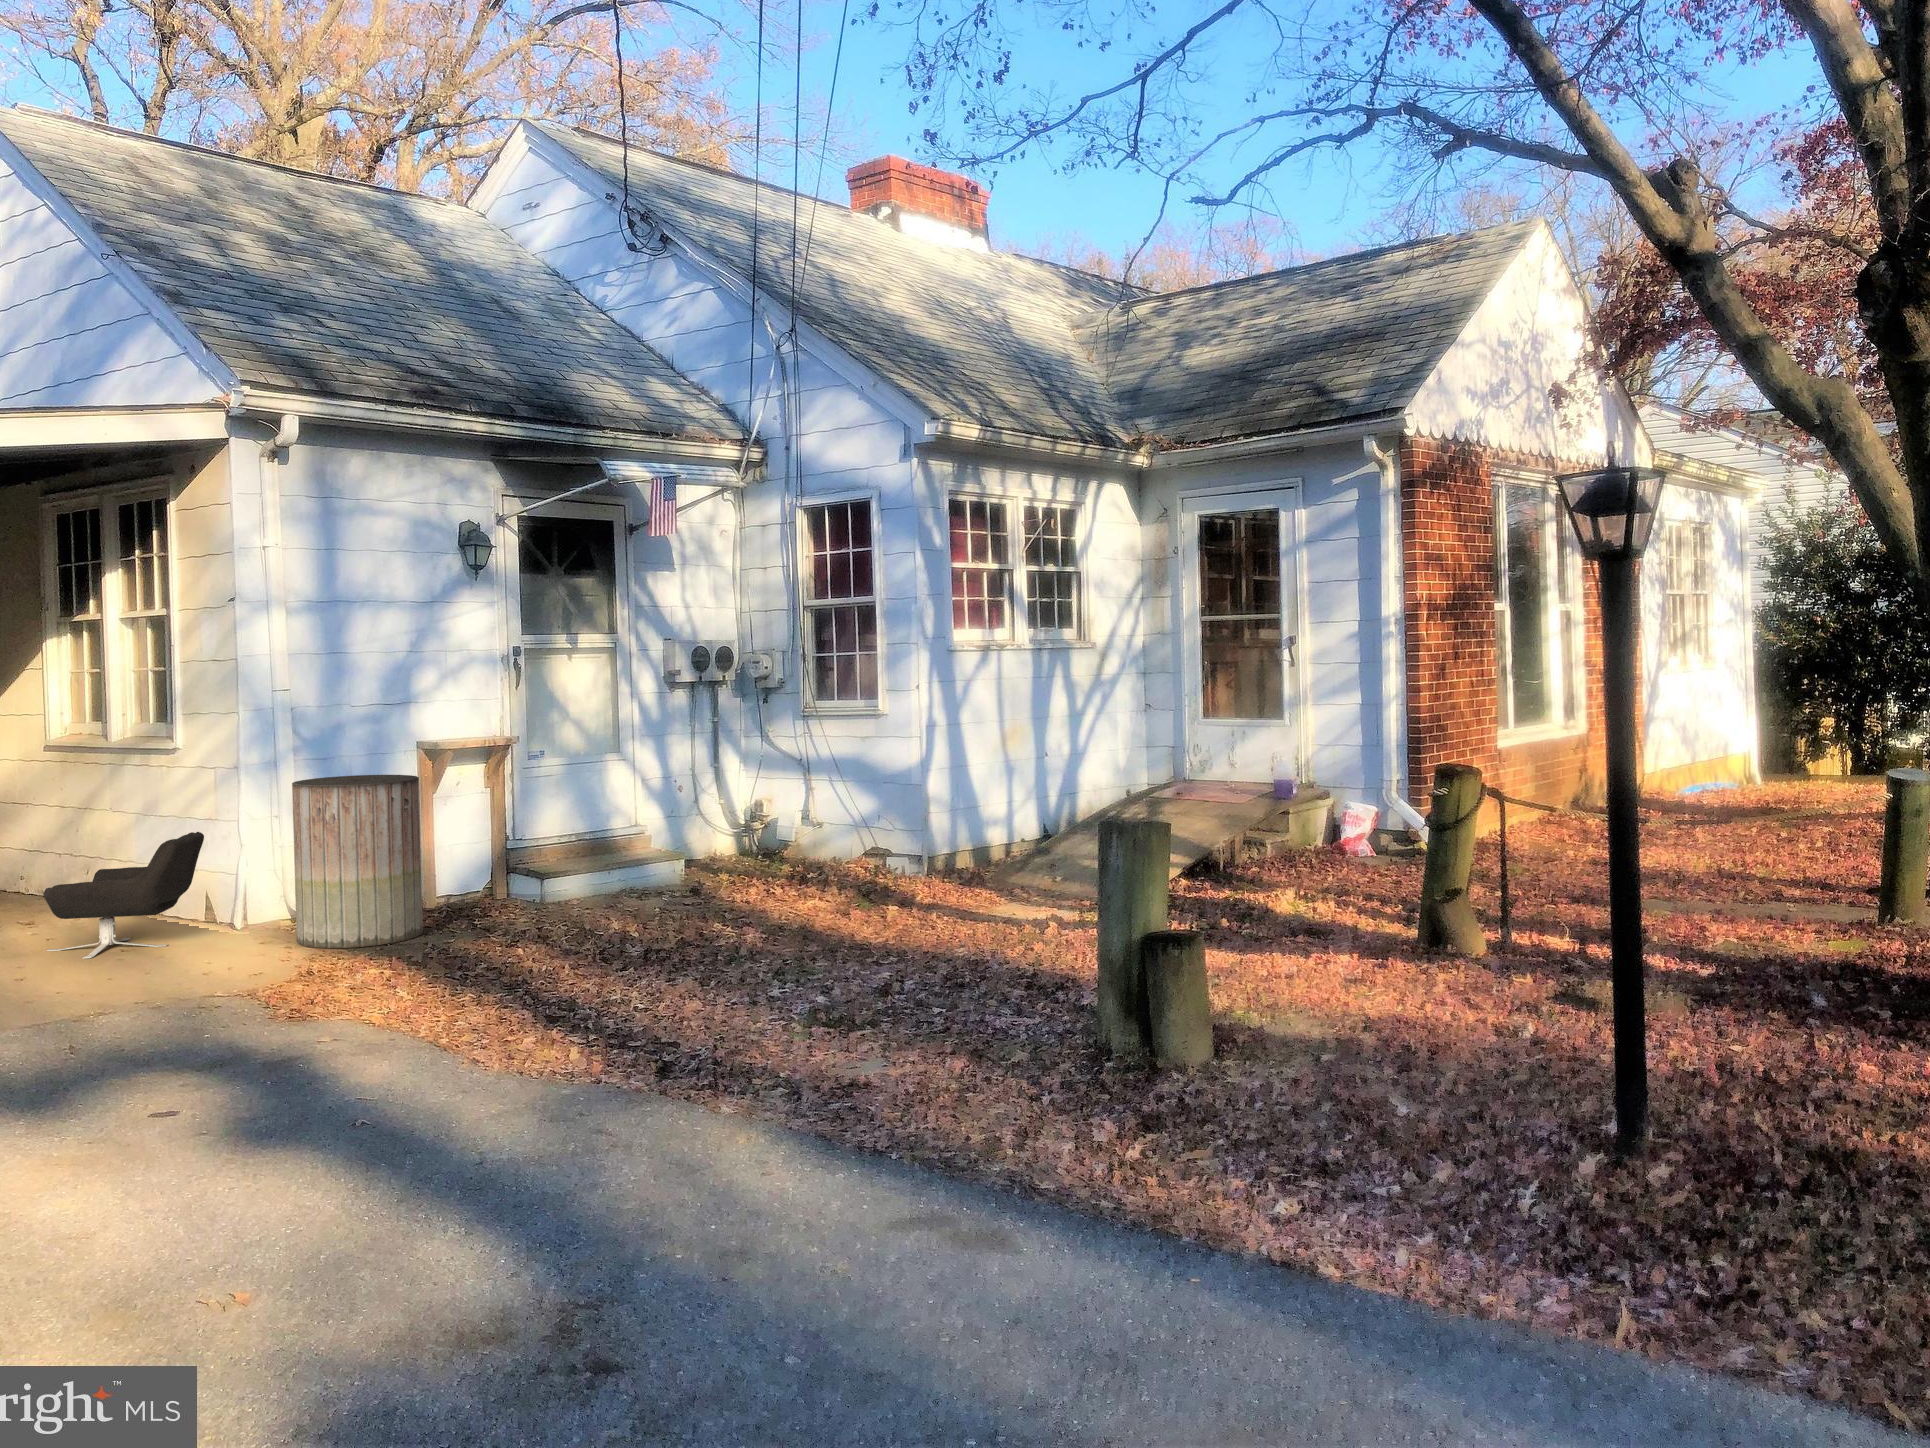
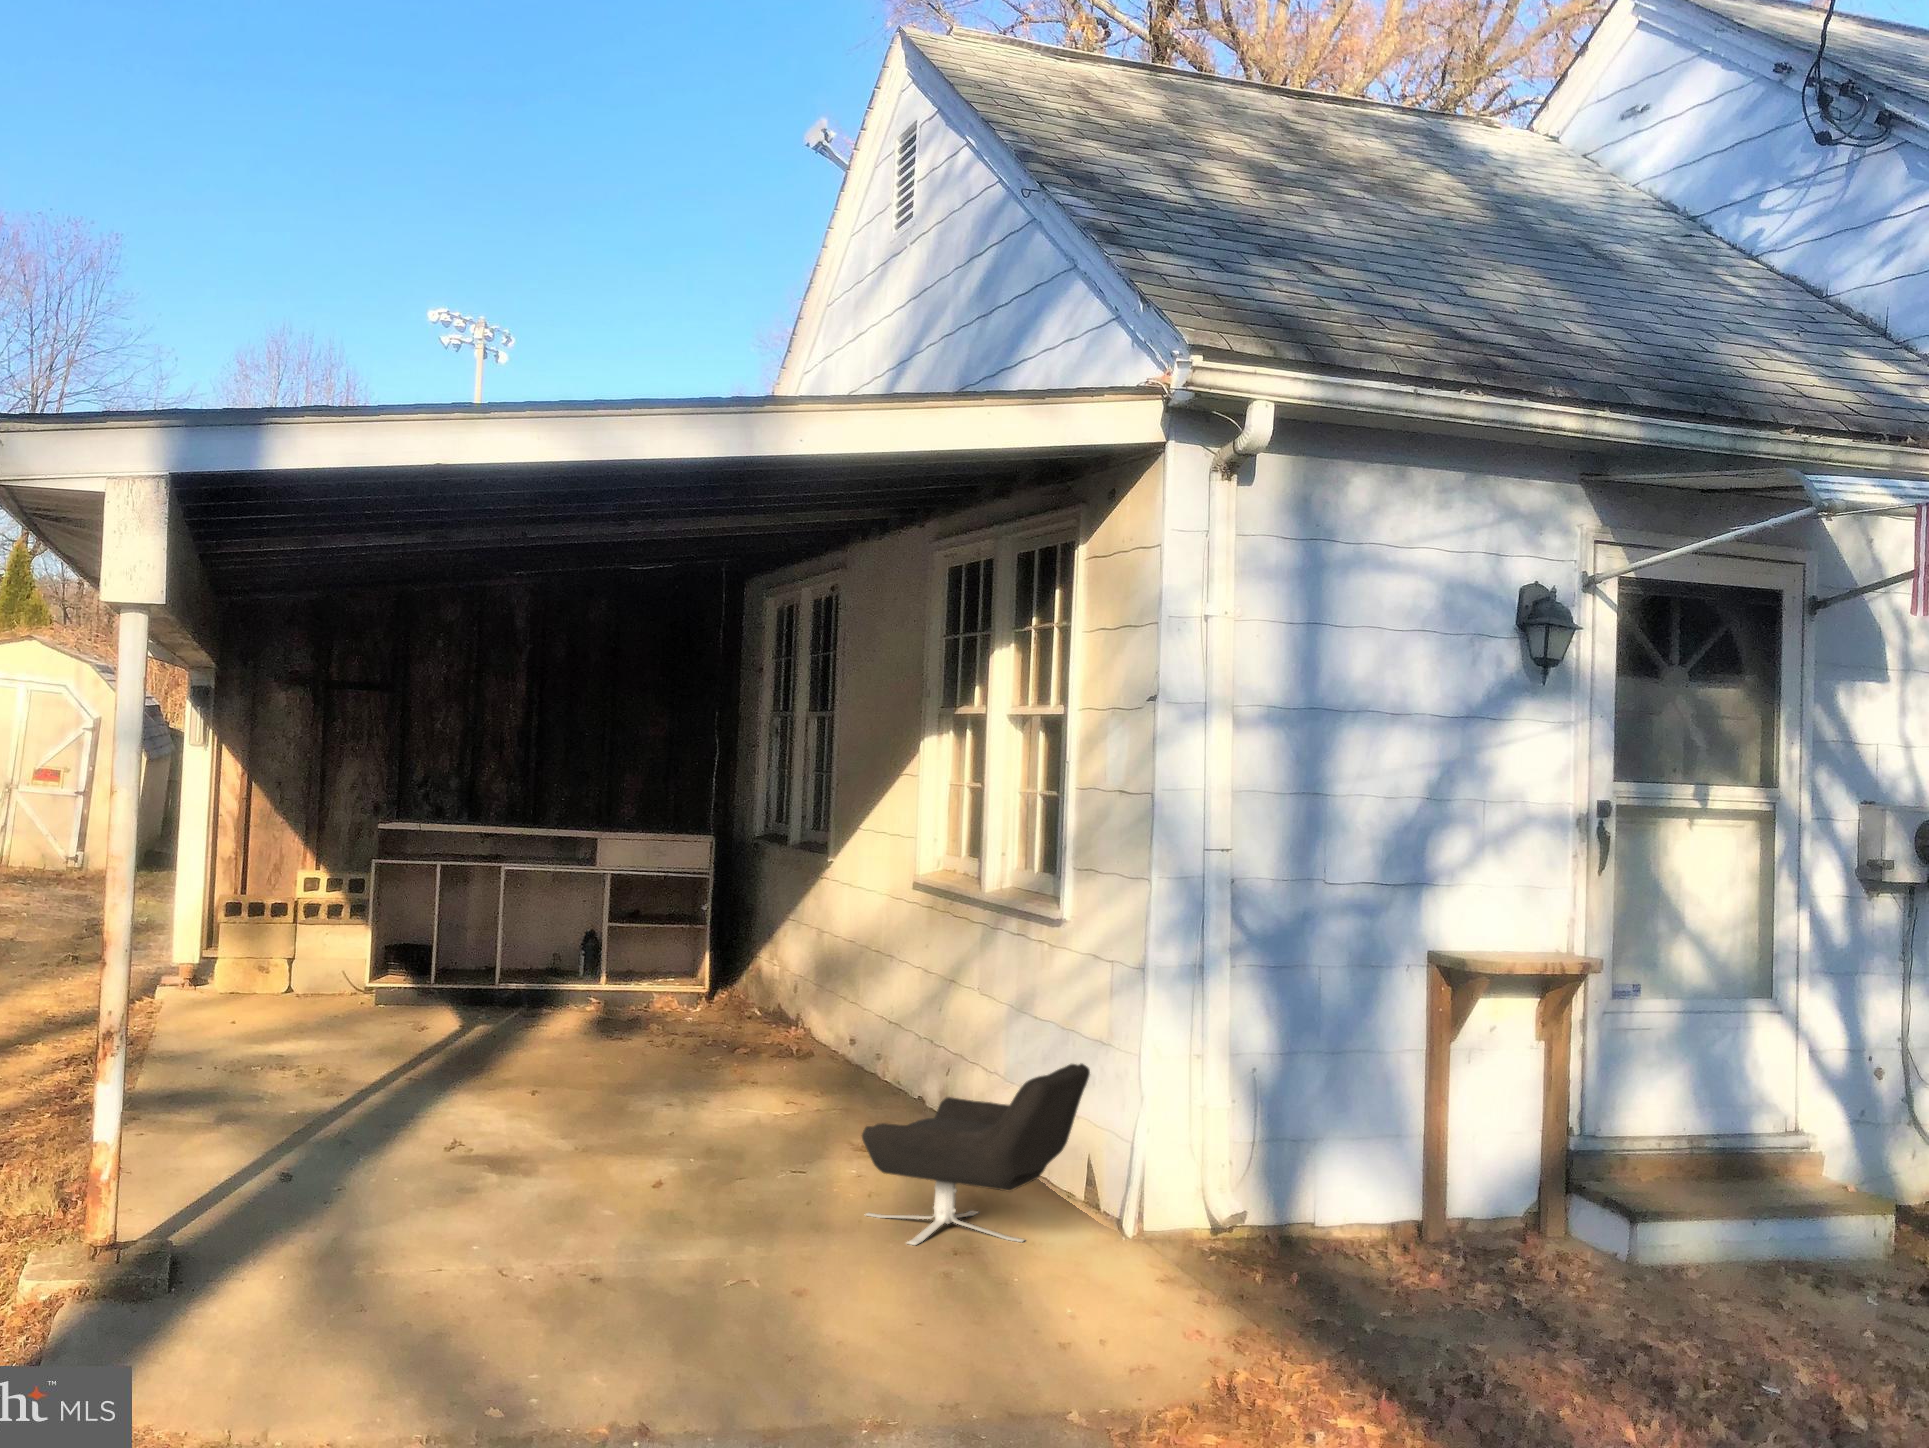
trash can: present [292,775,423,948] -> none [1213,1001,1431,1318]

